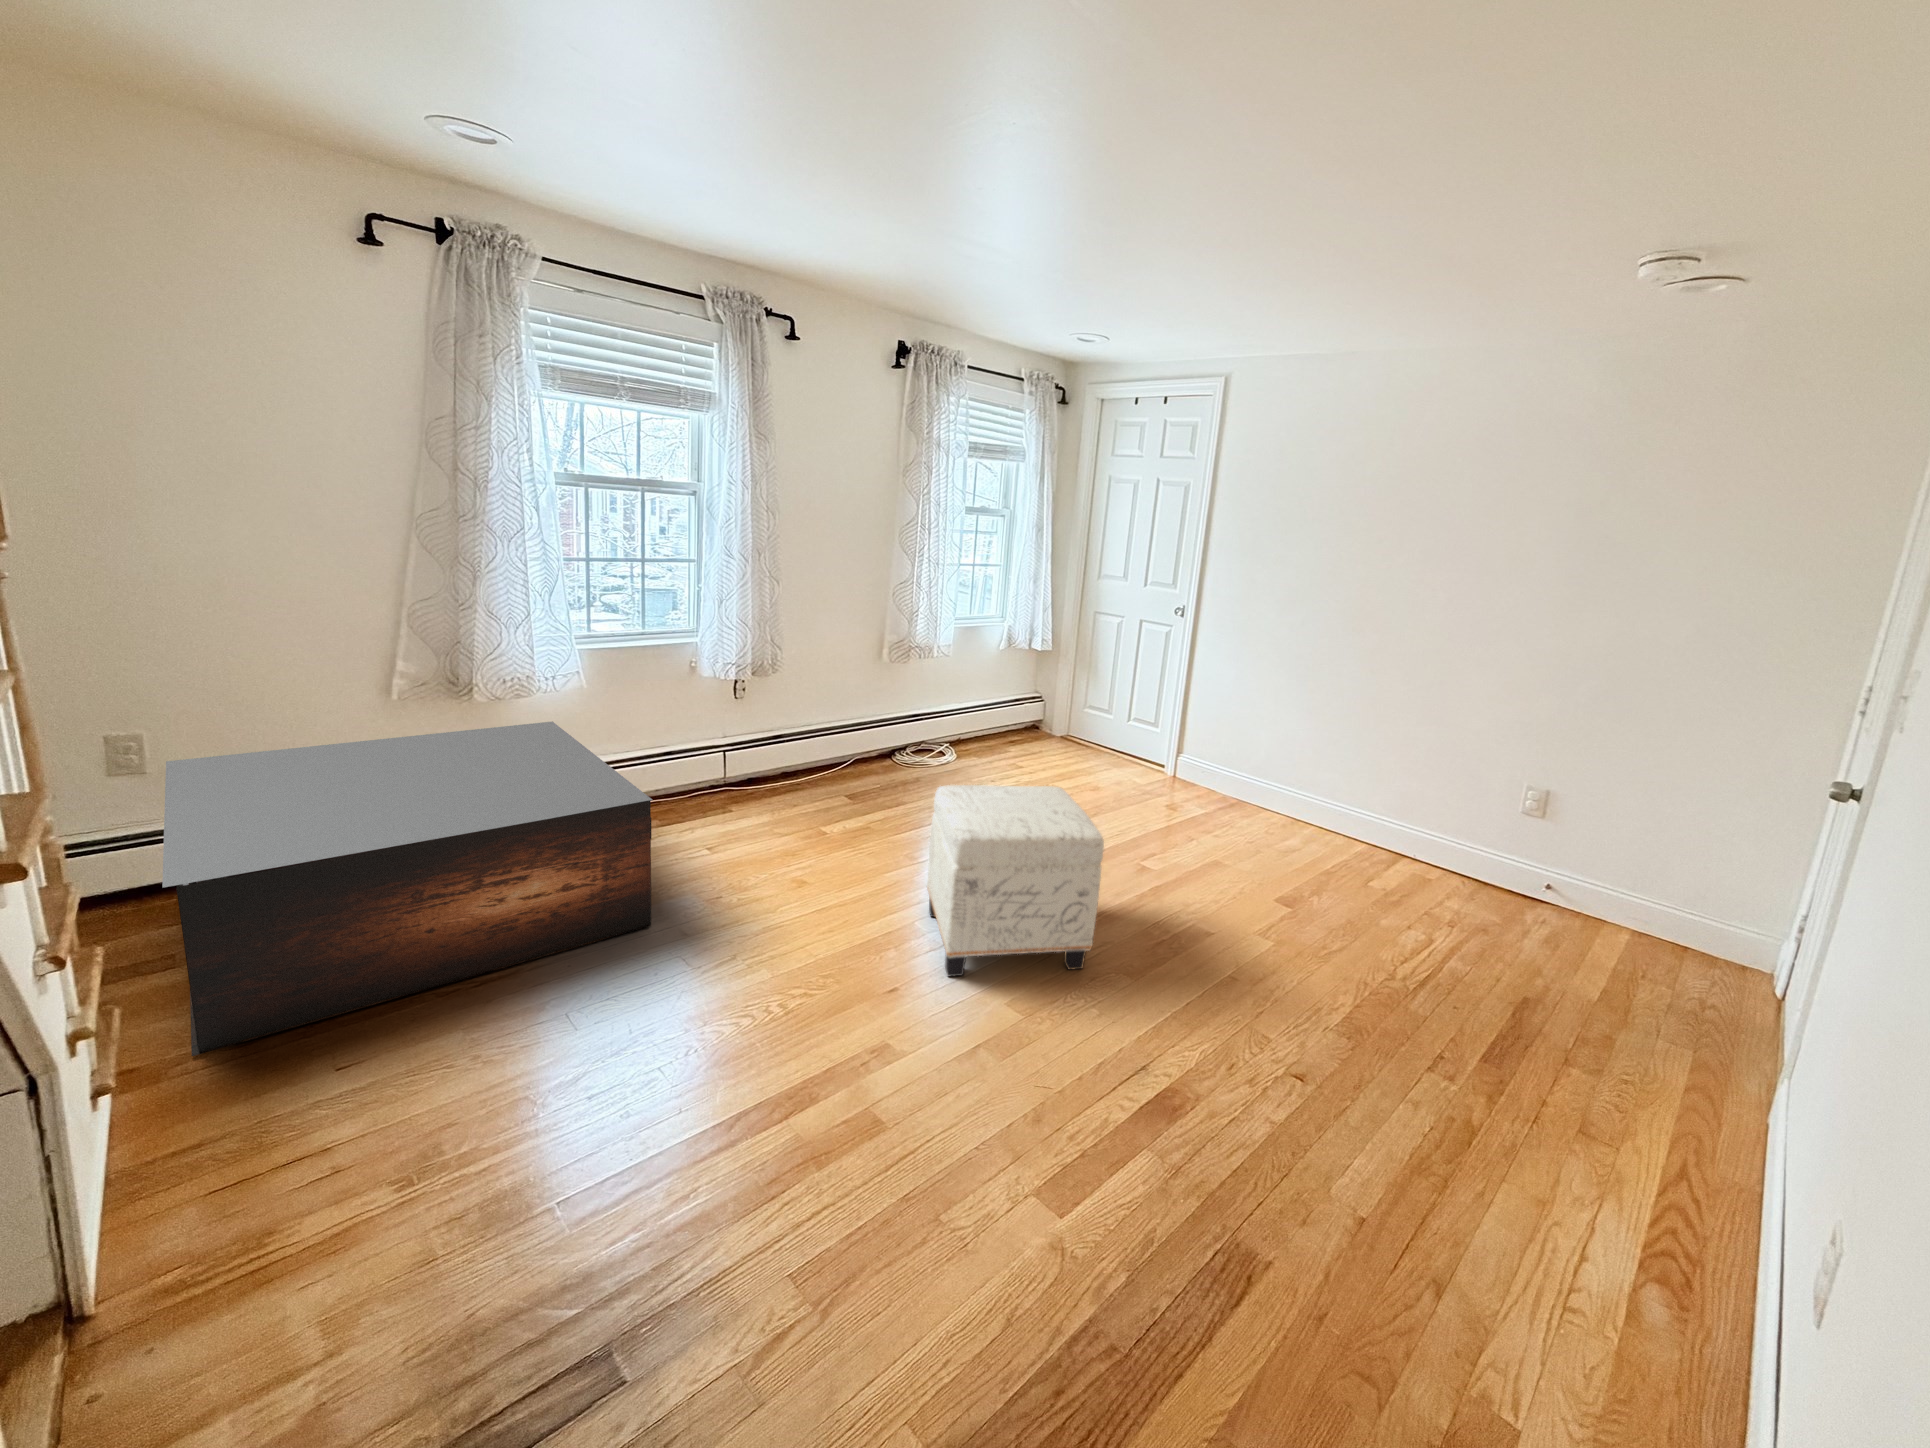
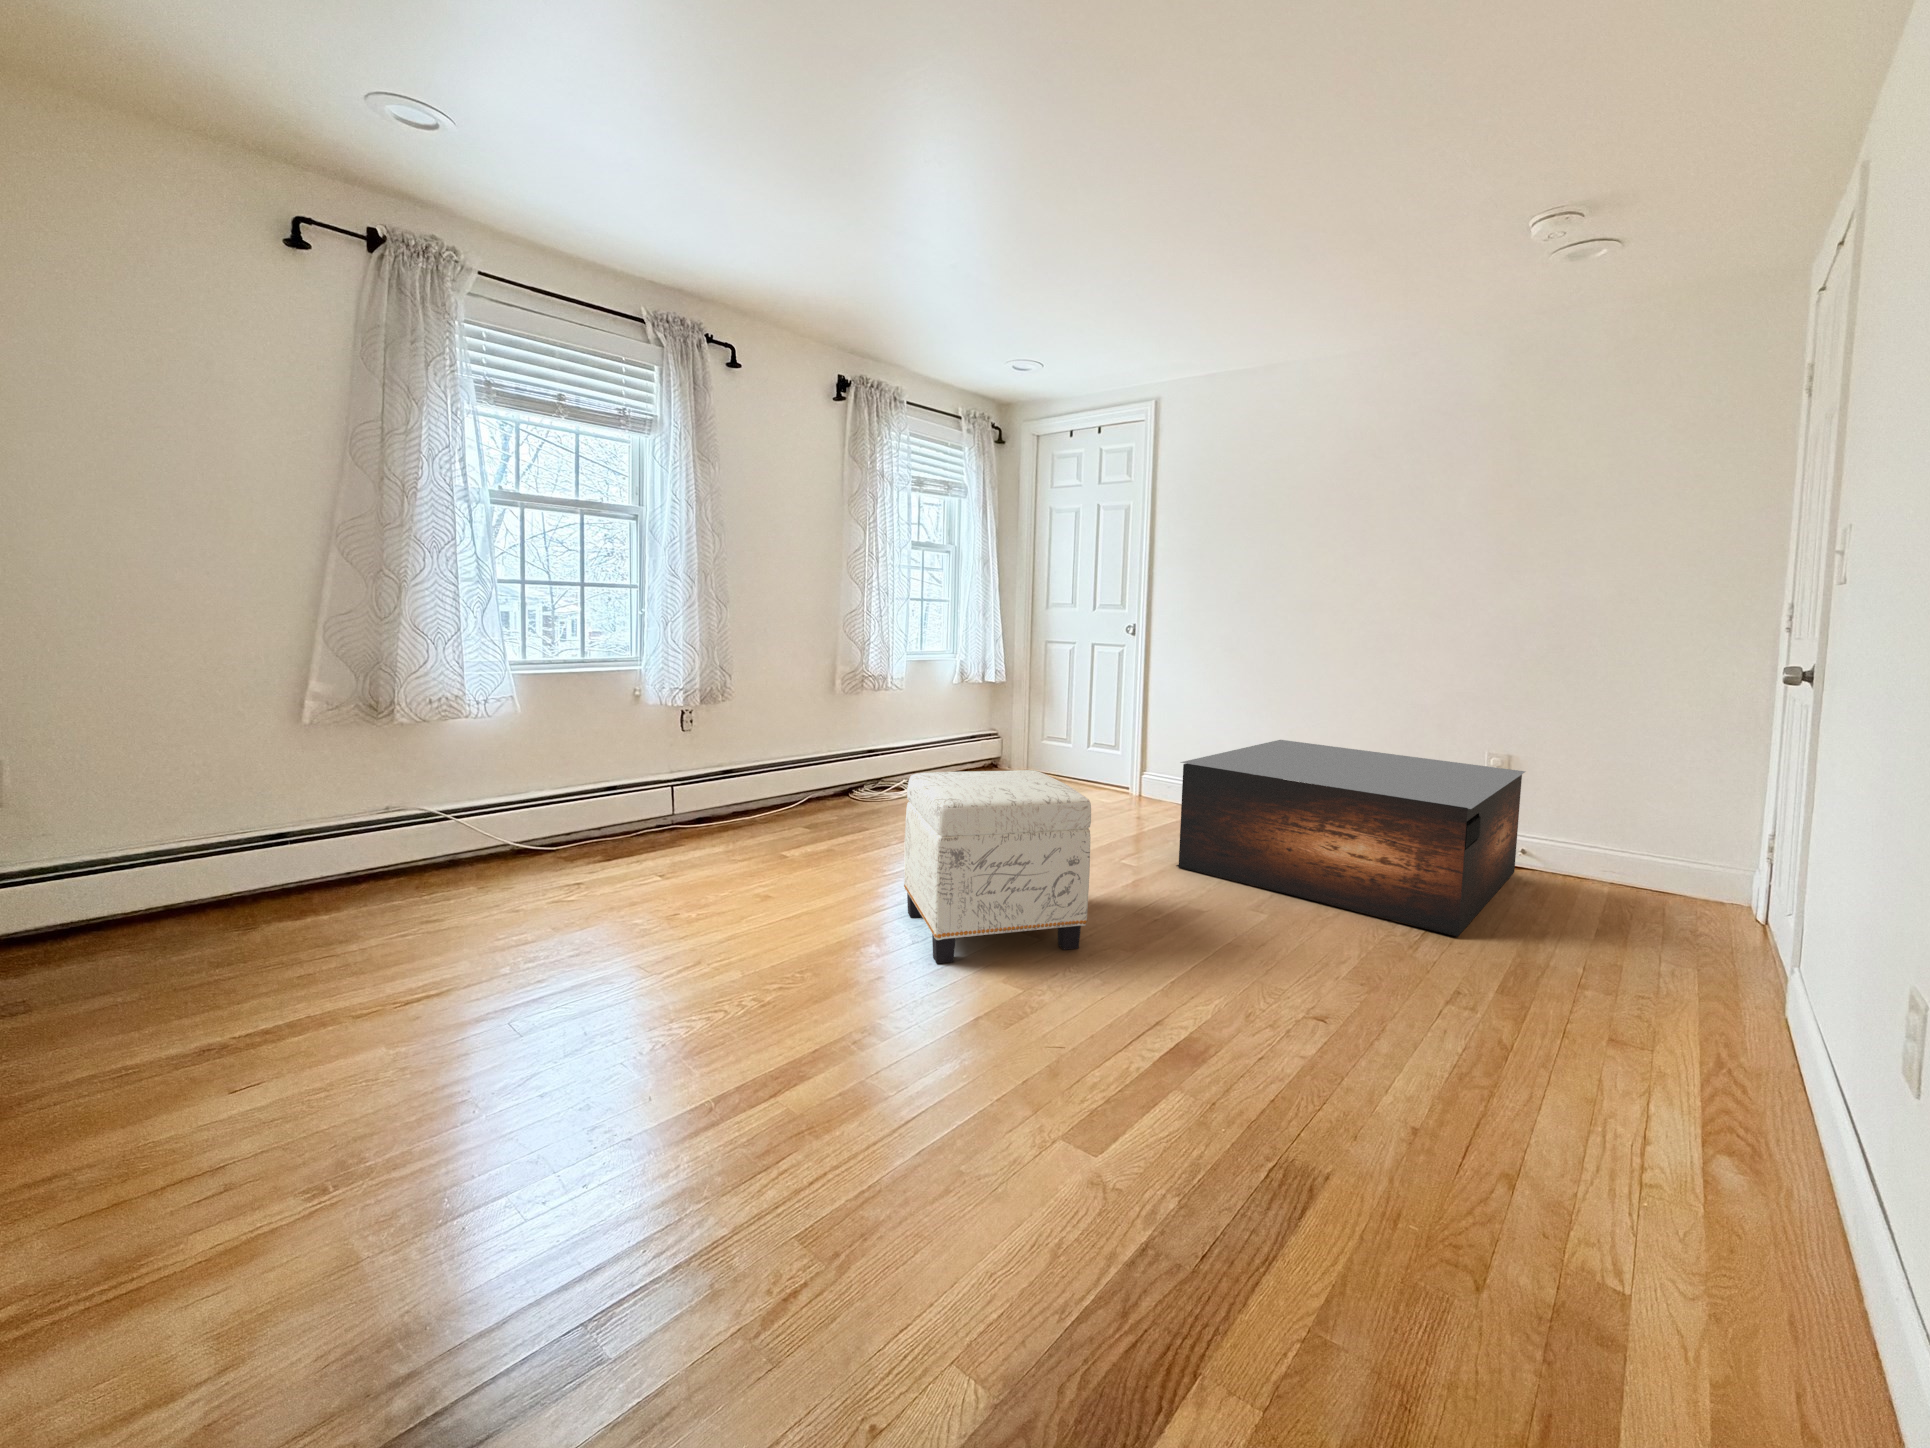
coffee table: present [162,721,652,1056] -> present [1176,740,1525,936]

